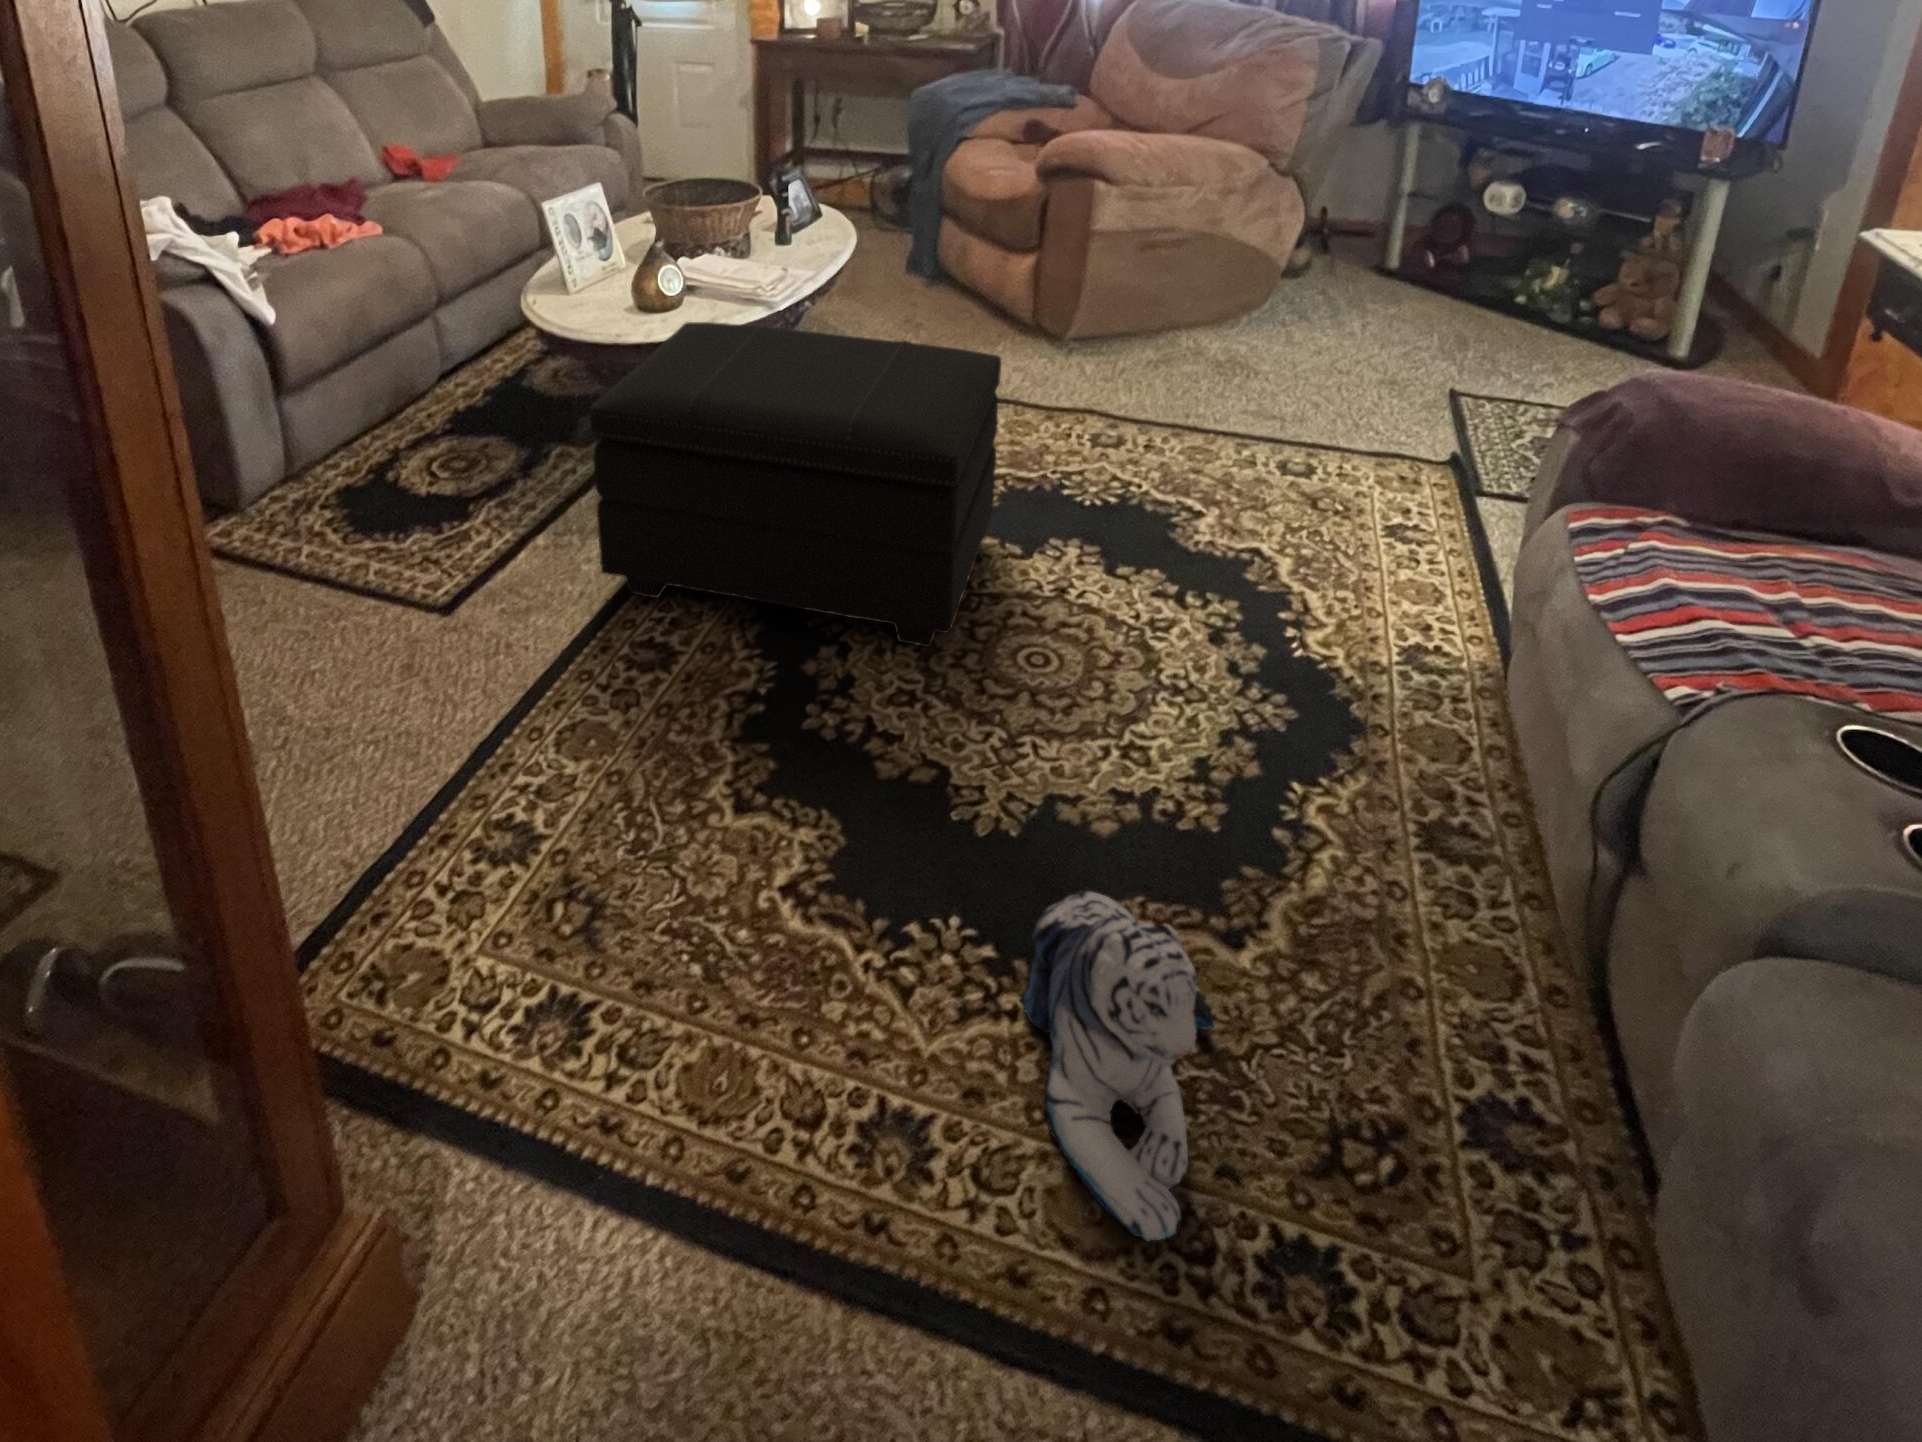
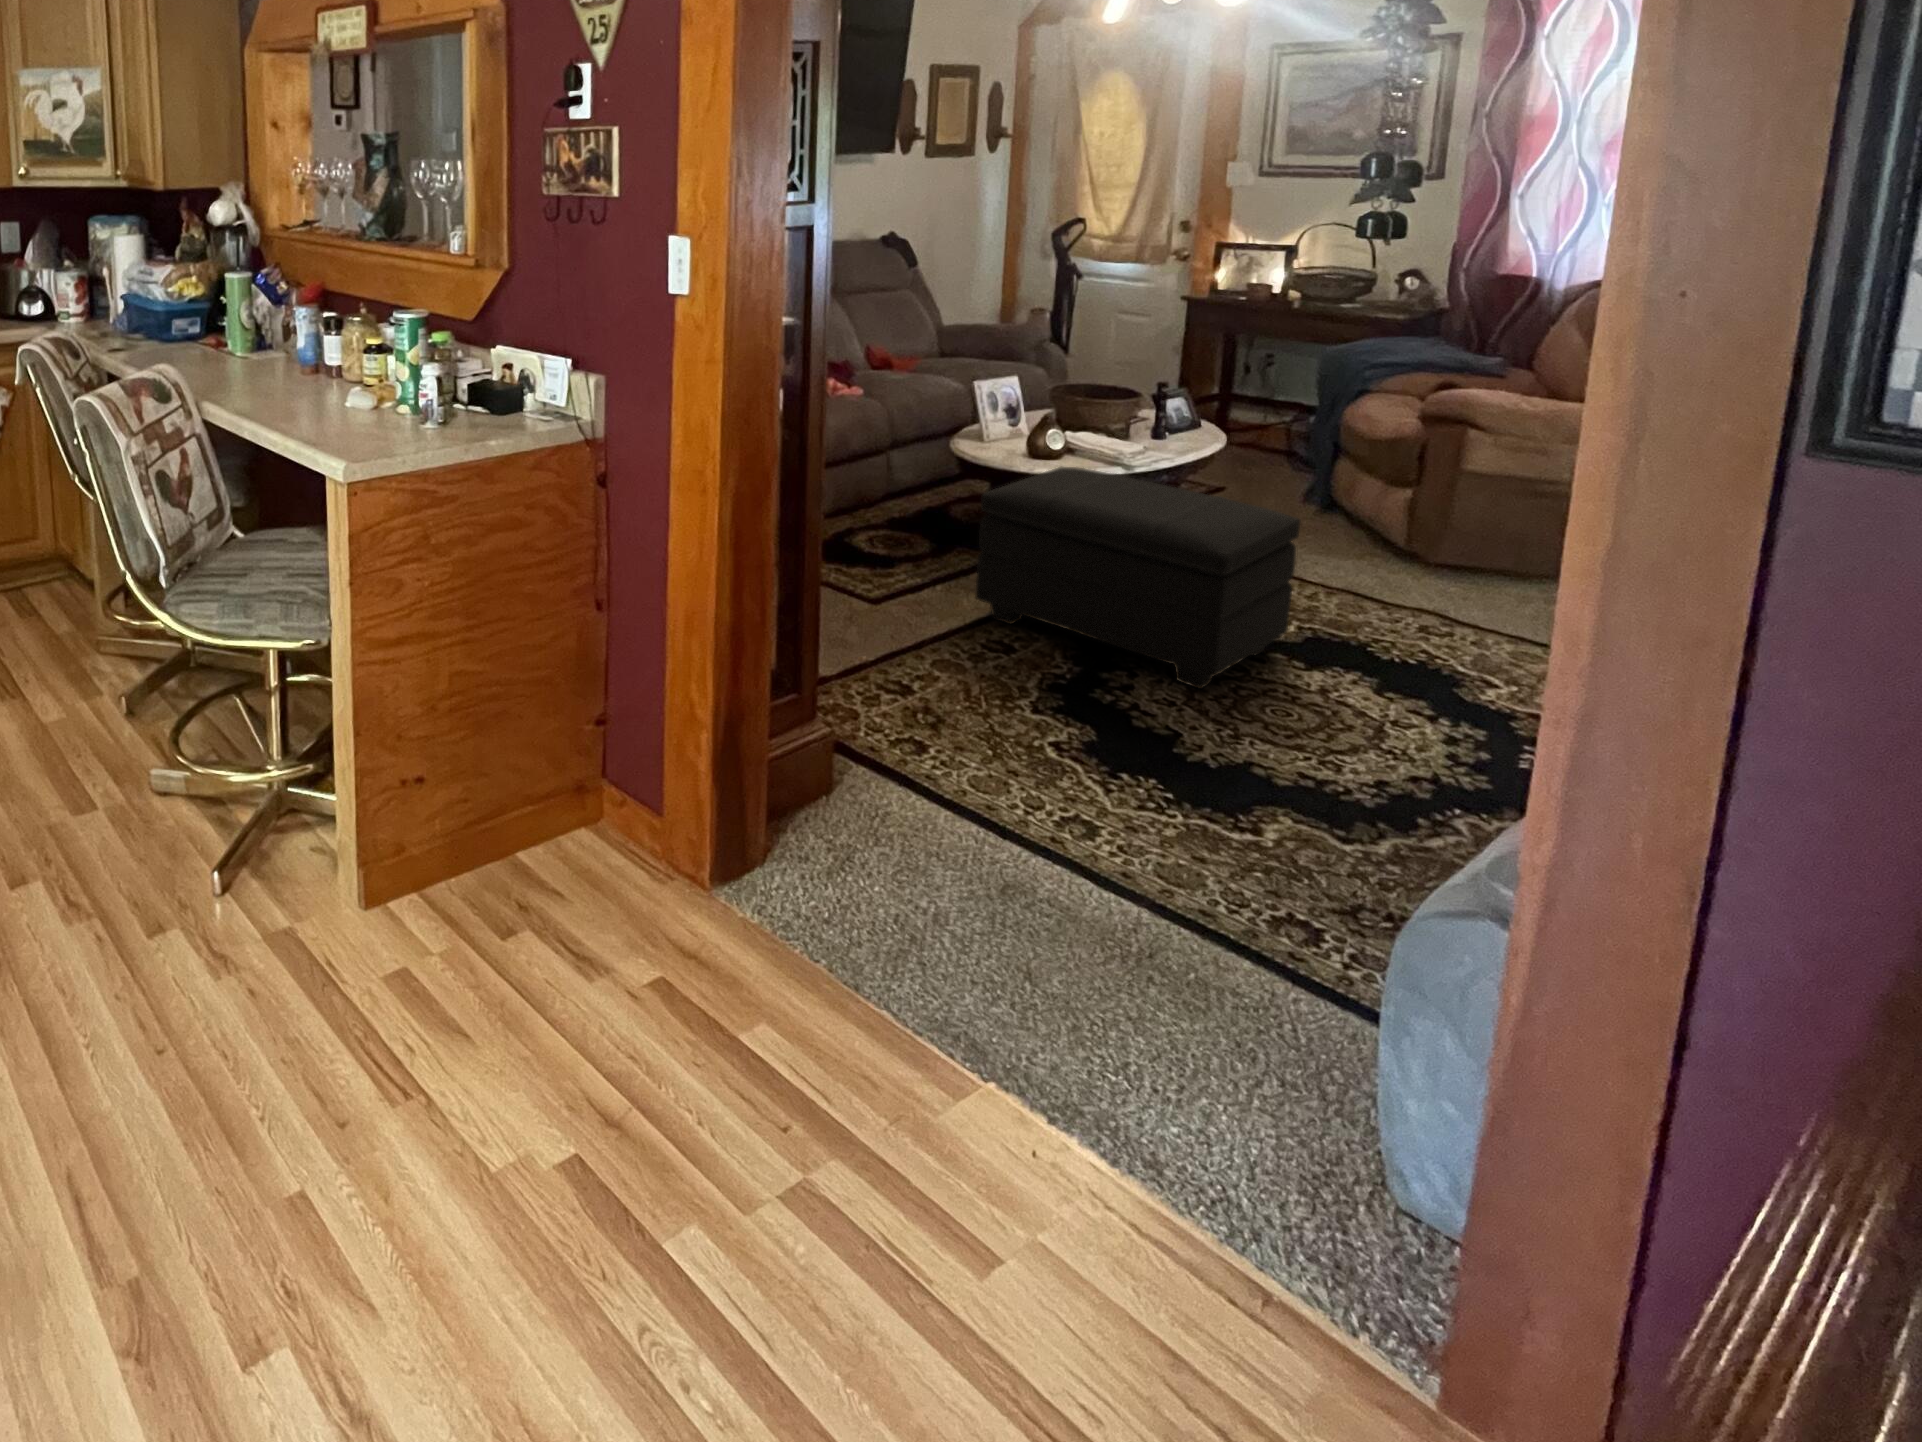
plush toy: present [1019,891,1214,1241] -> none [1179,763,1315,910]

